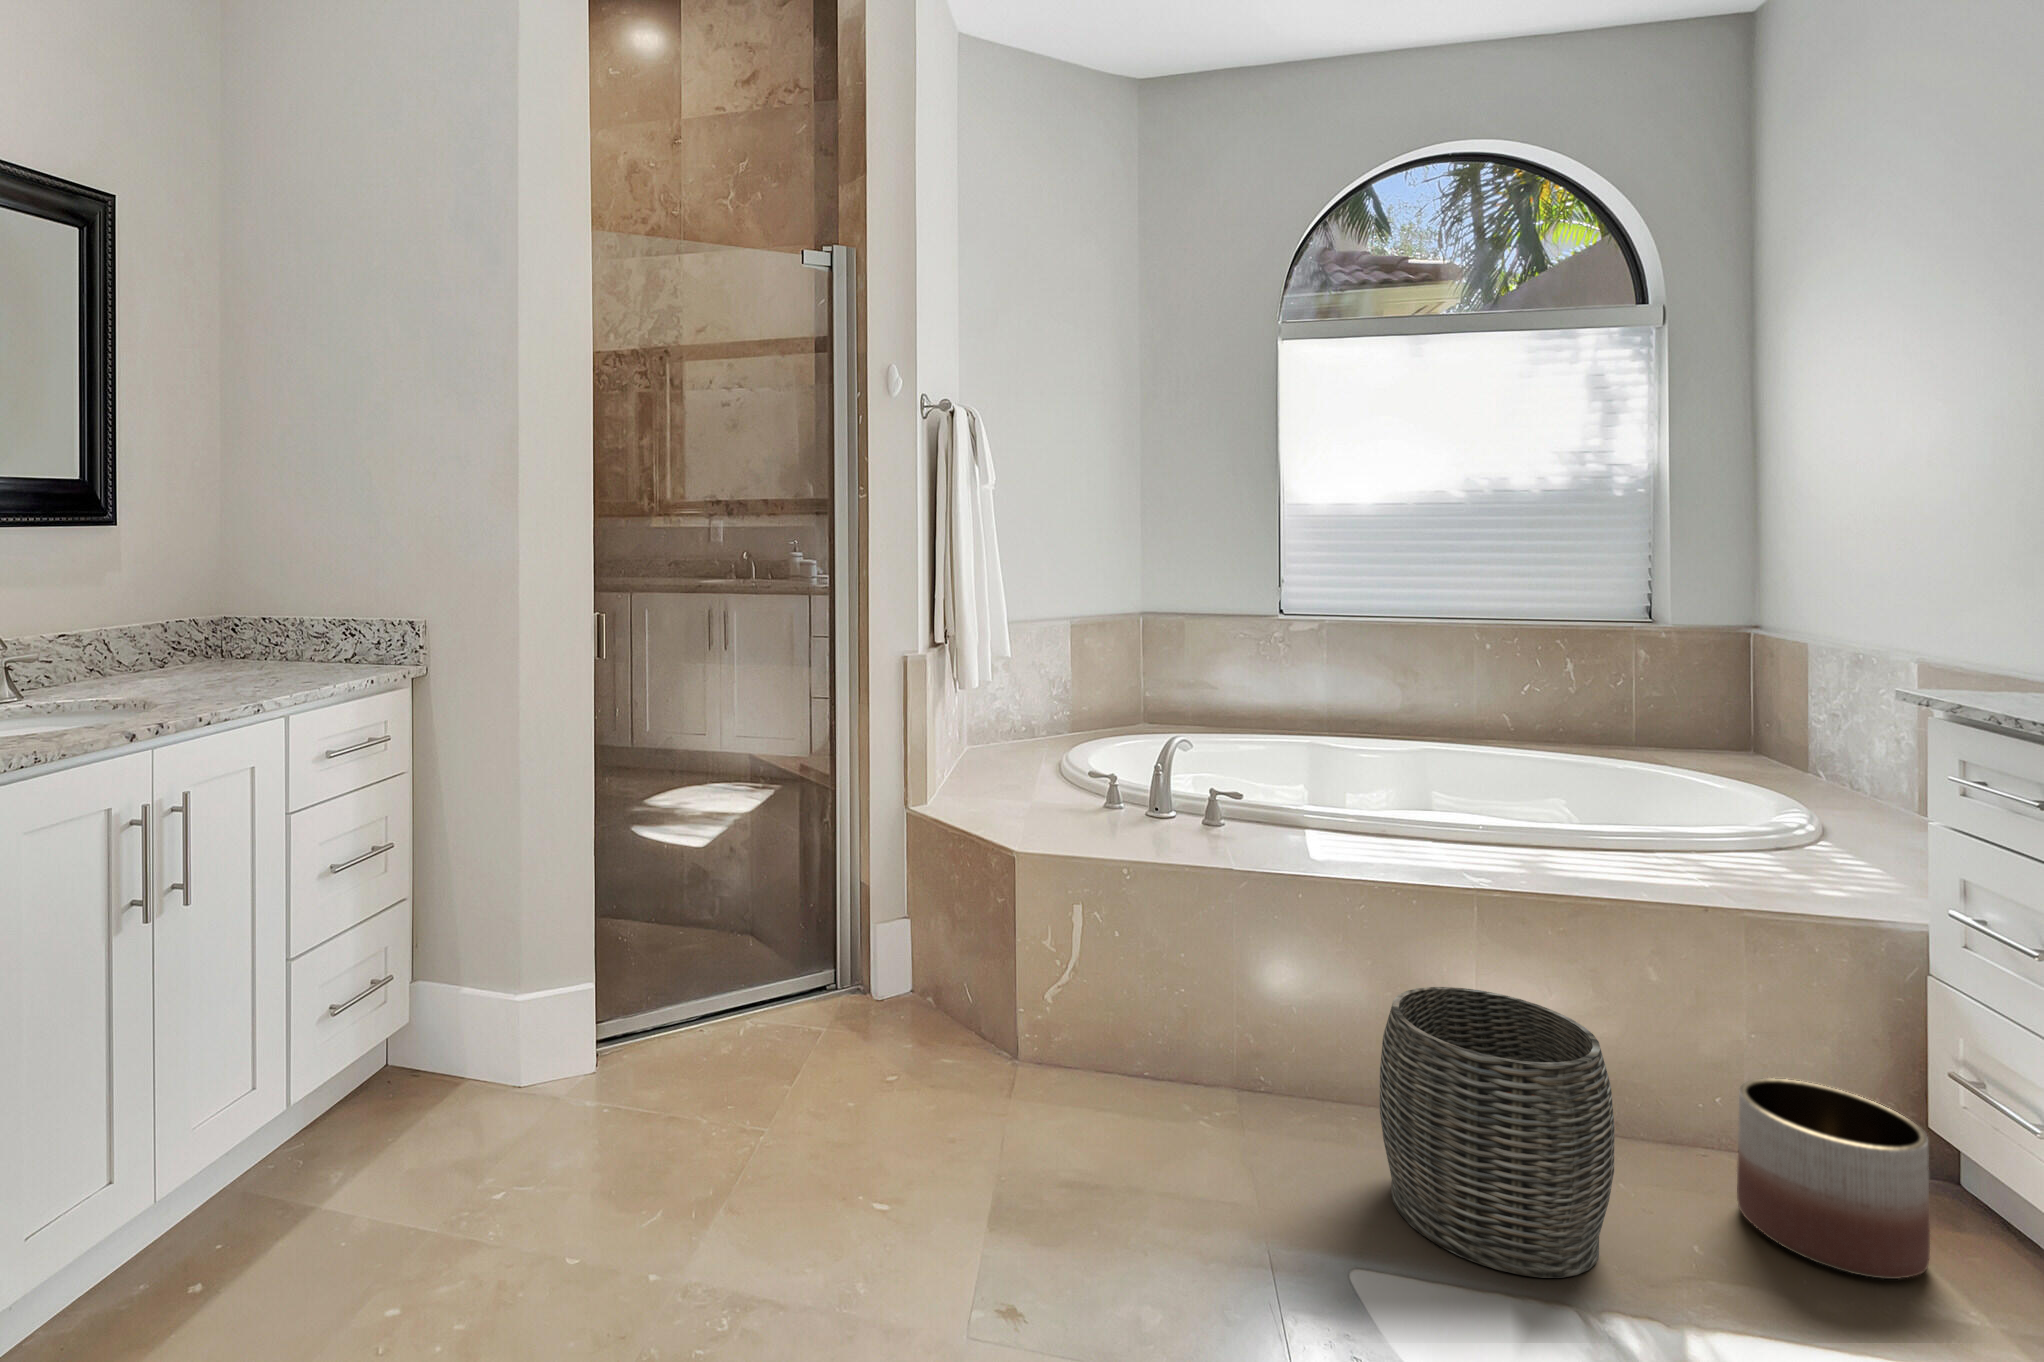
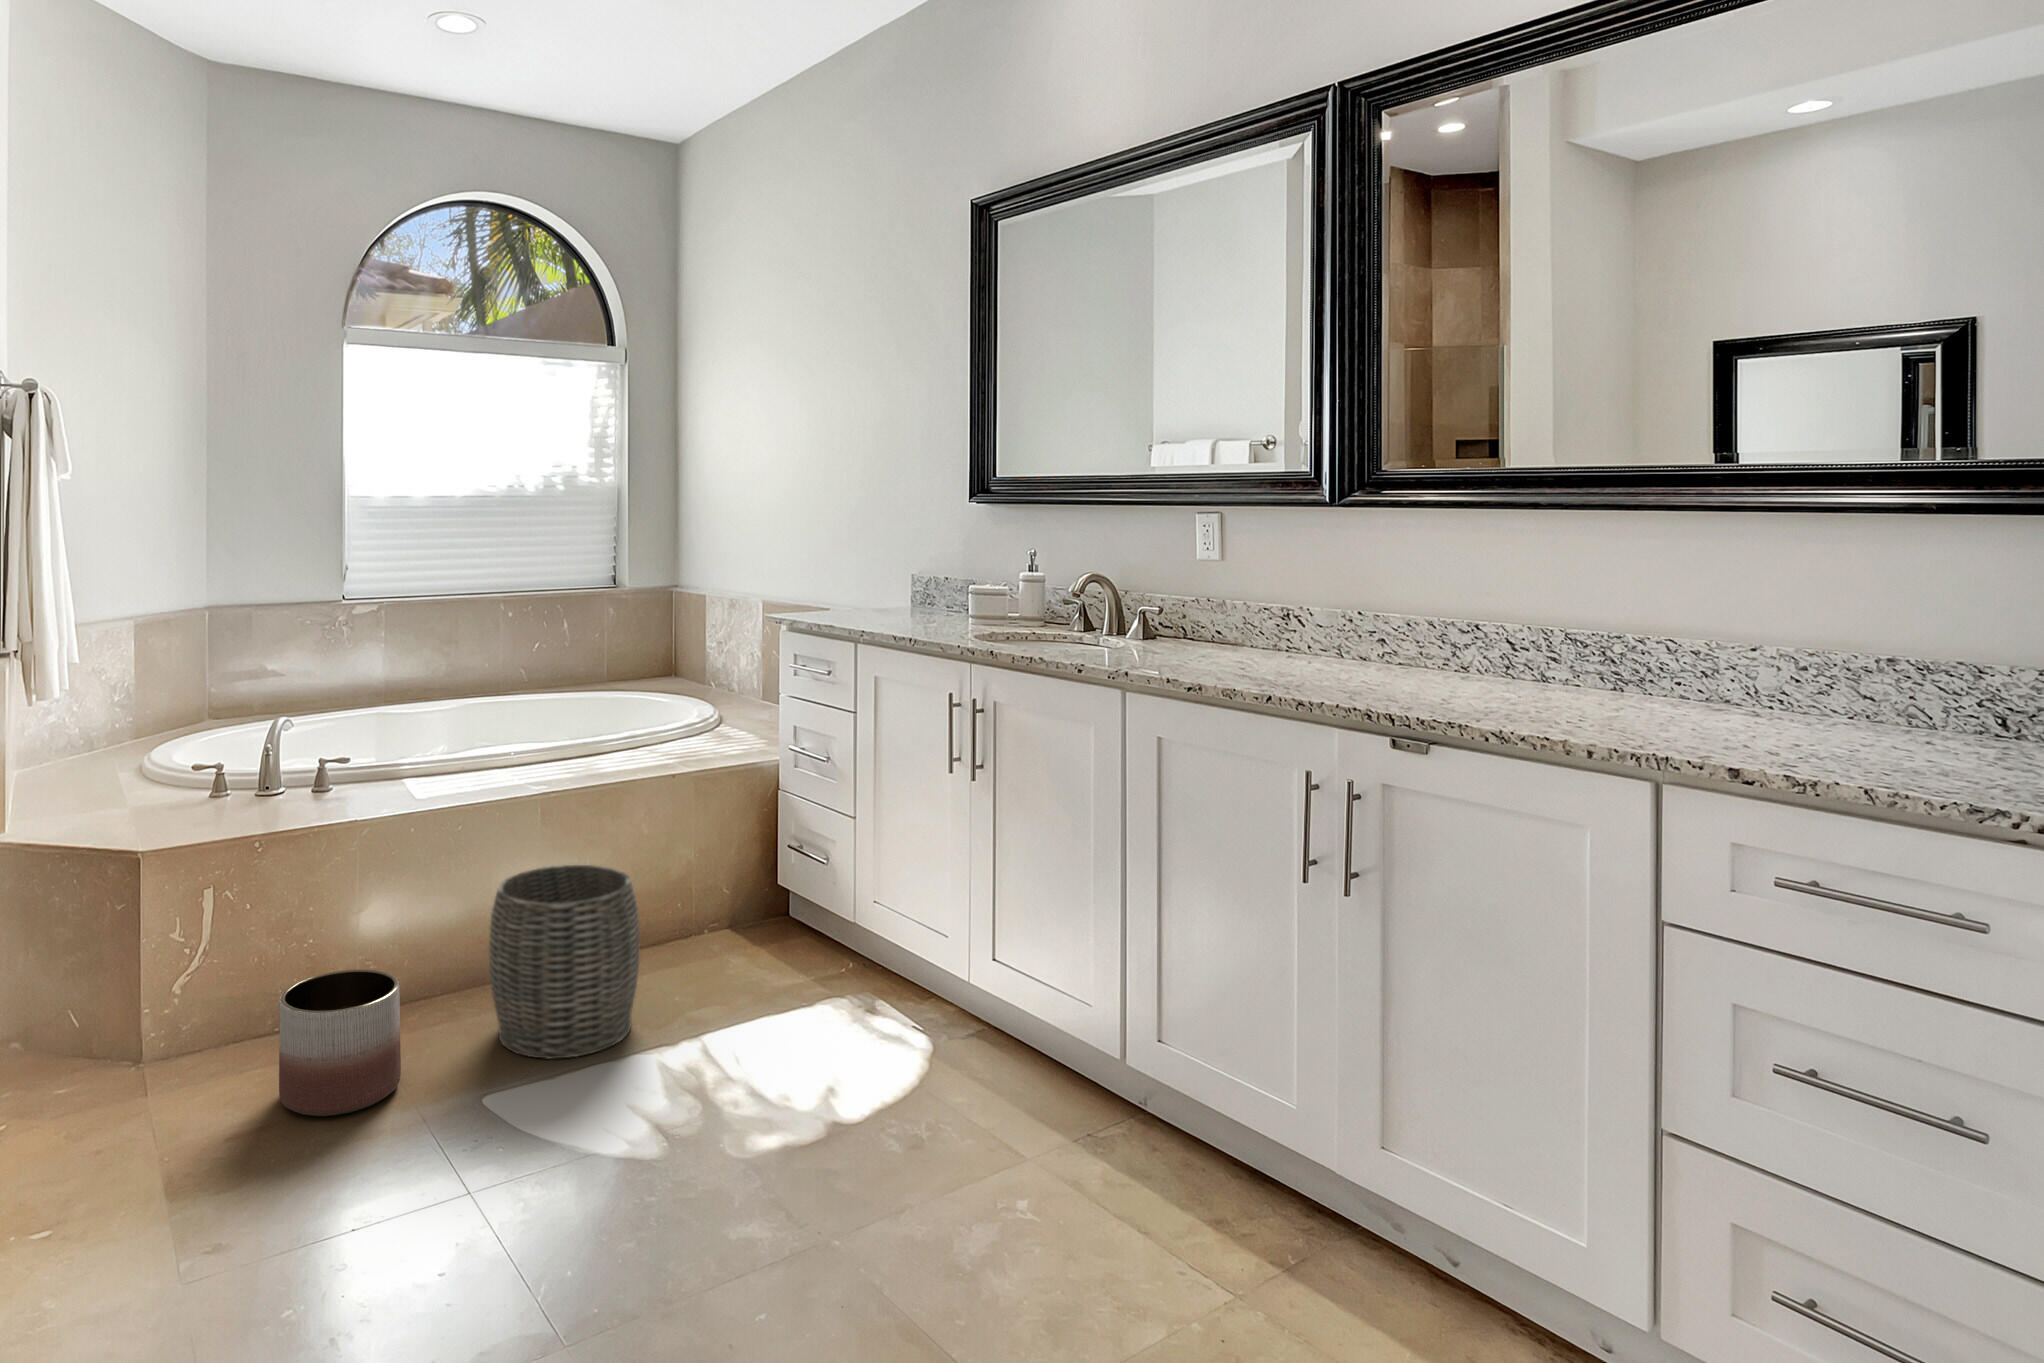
planter: present [1737,1078,1930,1279] -> present [279,969,401,1116]

